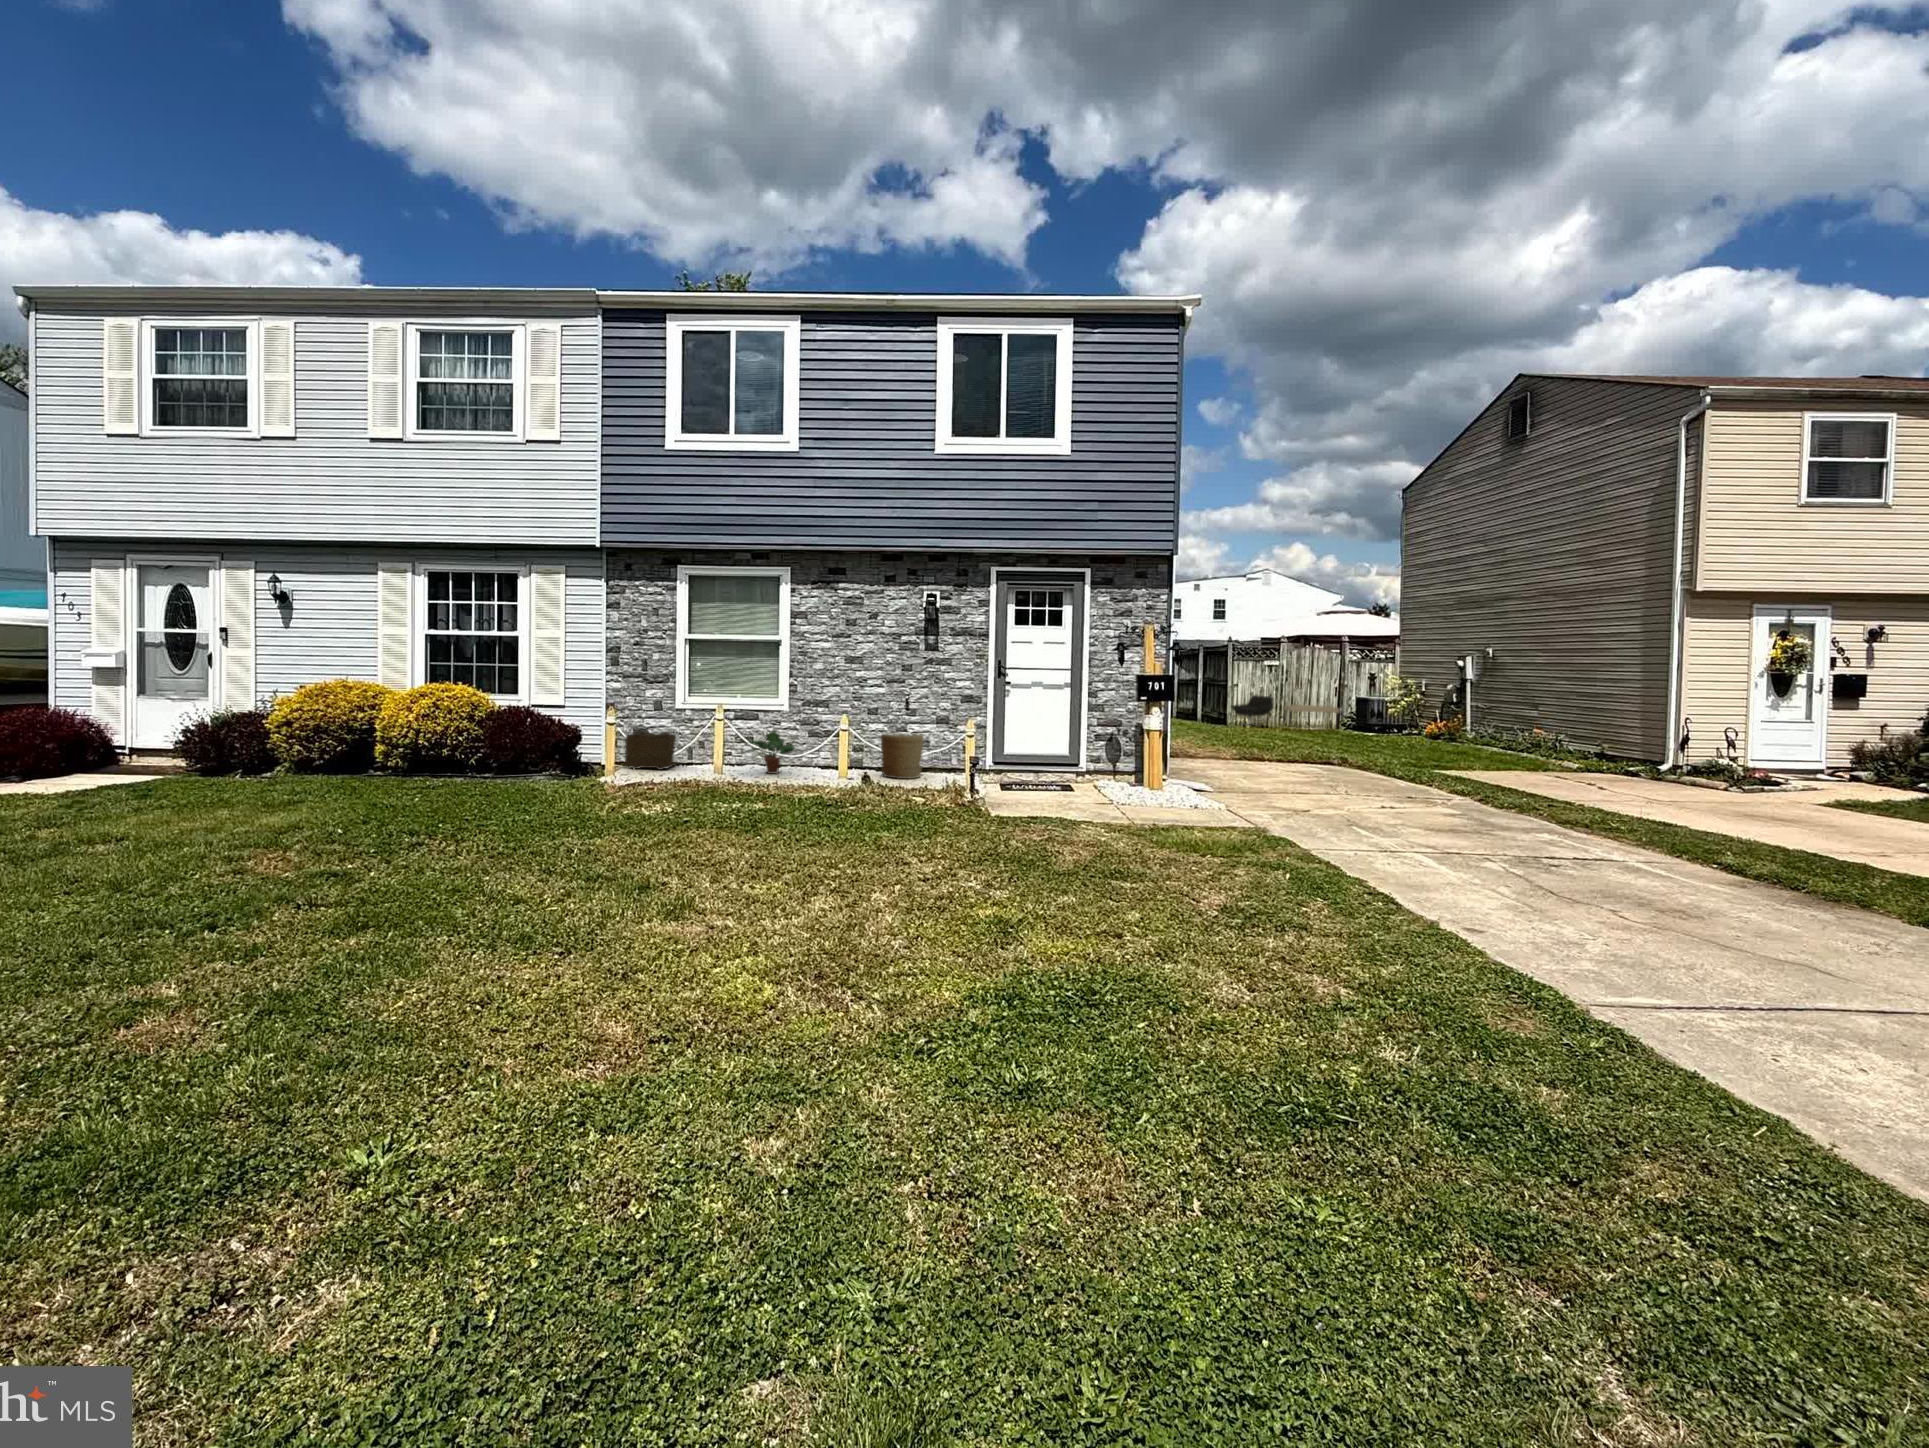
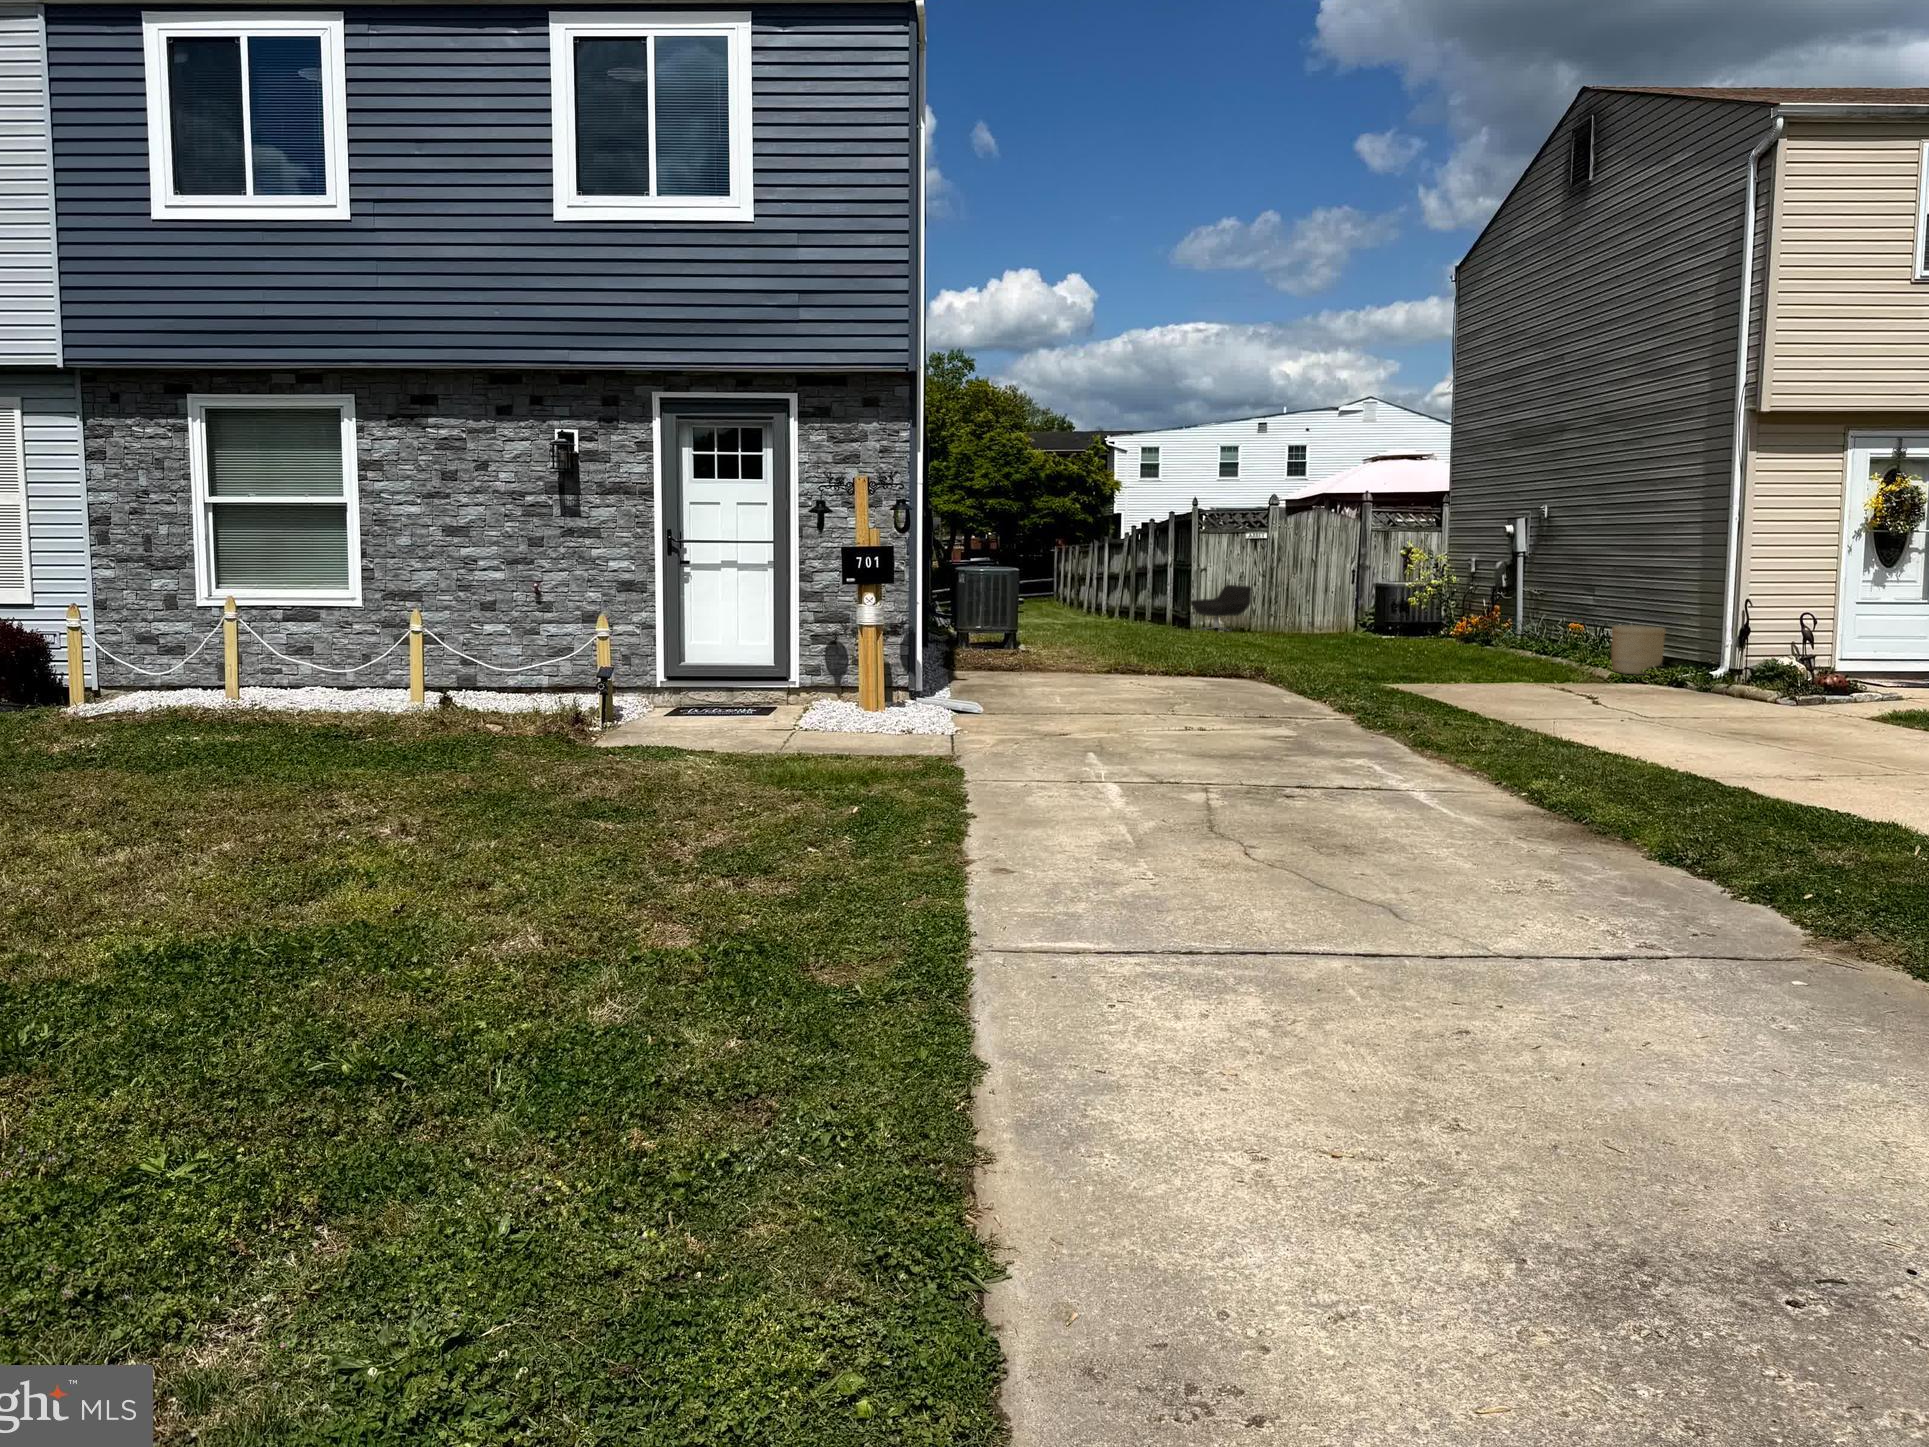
bench: present [1283,705,1340,728] -> none [1269,598,1348,632]
wooden crate: present [625,731,680,770] -> none [106,639,204,696]
potted plant: present [740,731,796,774] -> none [265,635,364,699]
basket: present [881,734,924,779] -> present [1611,625,1666,675]

